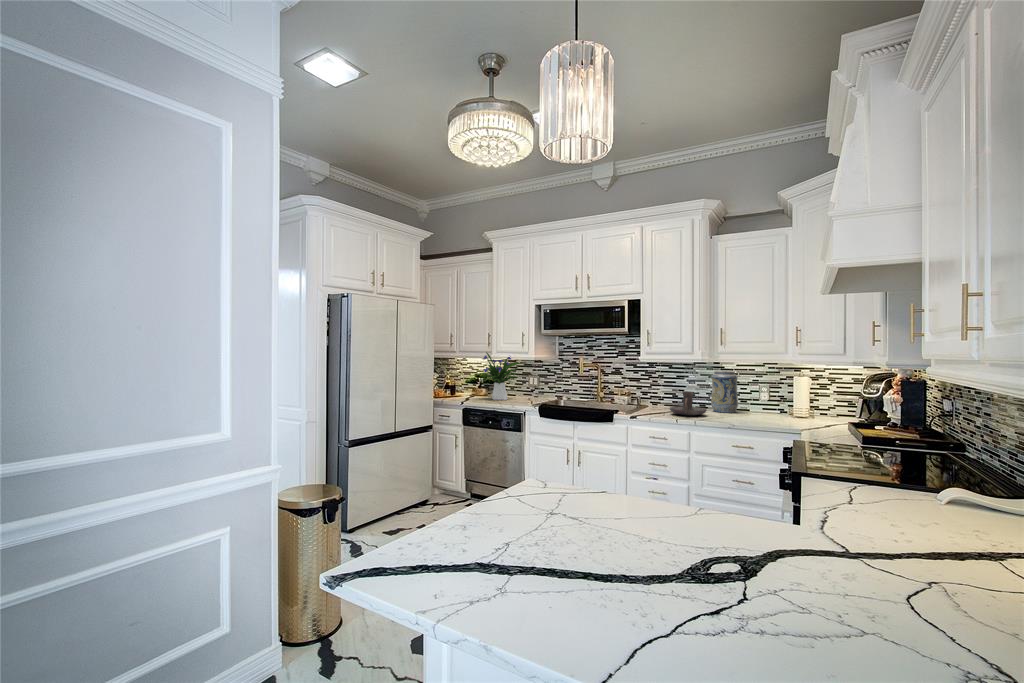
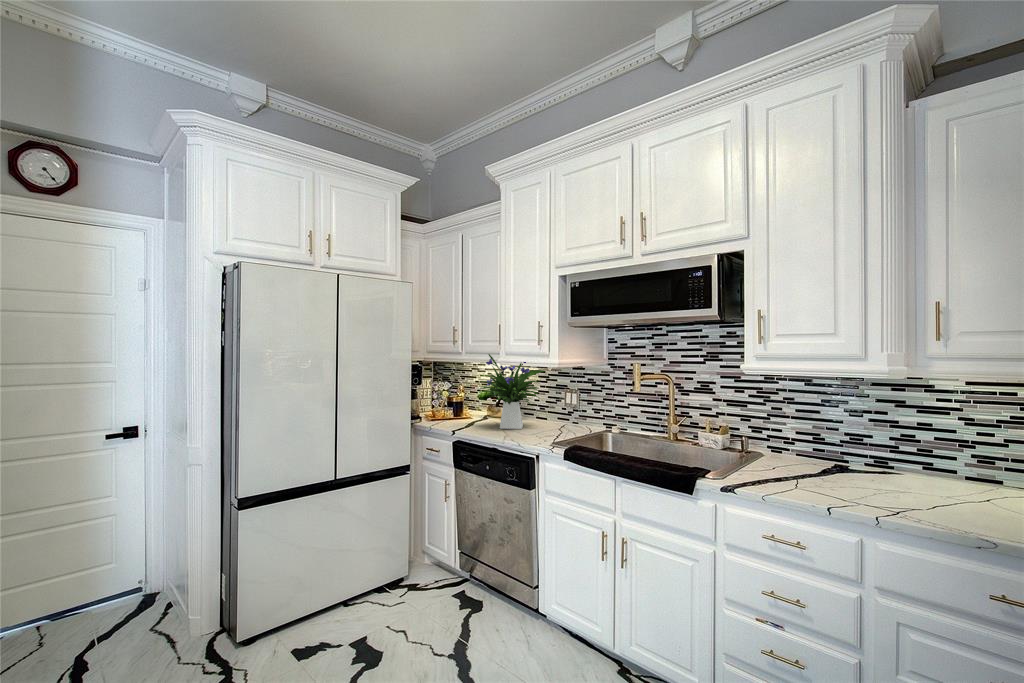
decorative vase: present [711,371,738,413] -> none [905,395,977,490]
candle holder: present [670,391,706,416] -> none [809,442,904,500]

